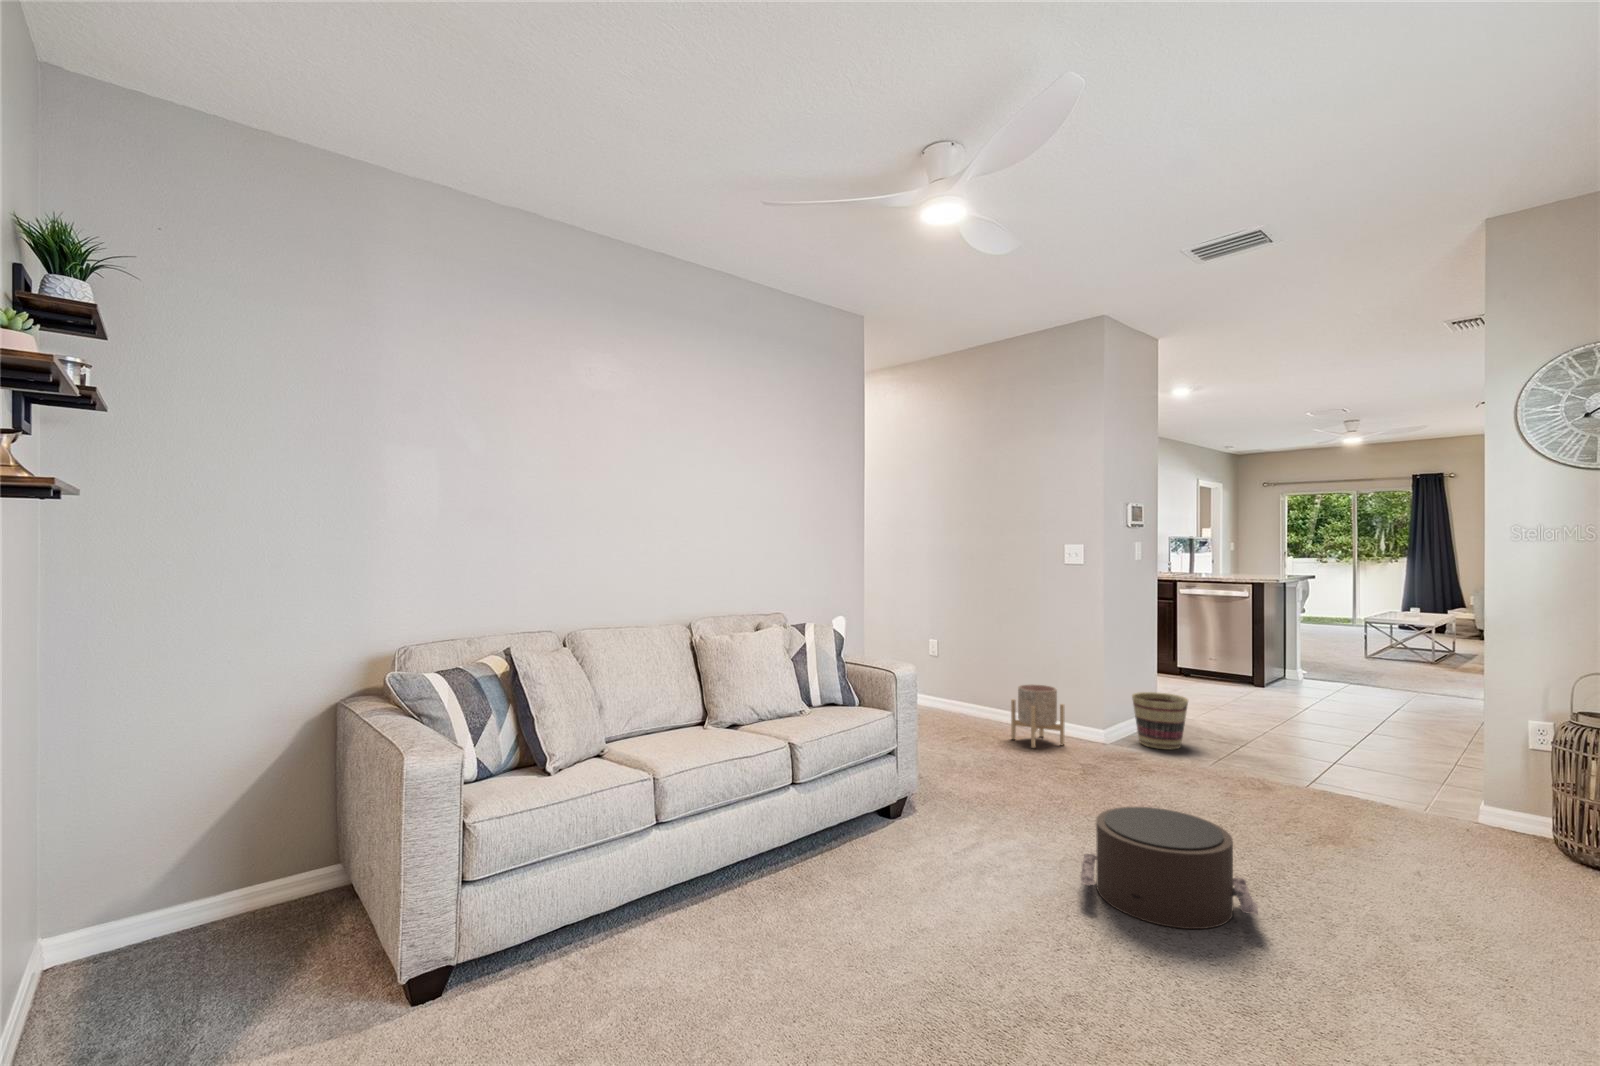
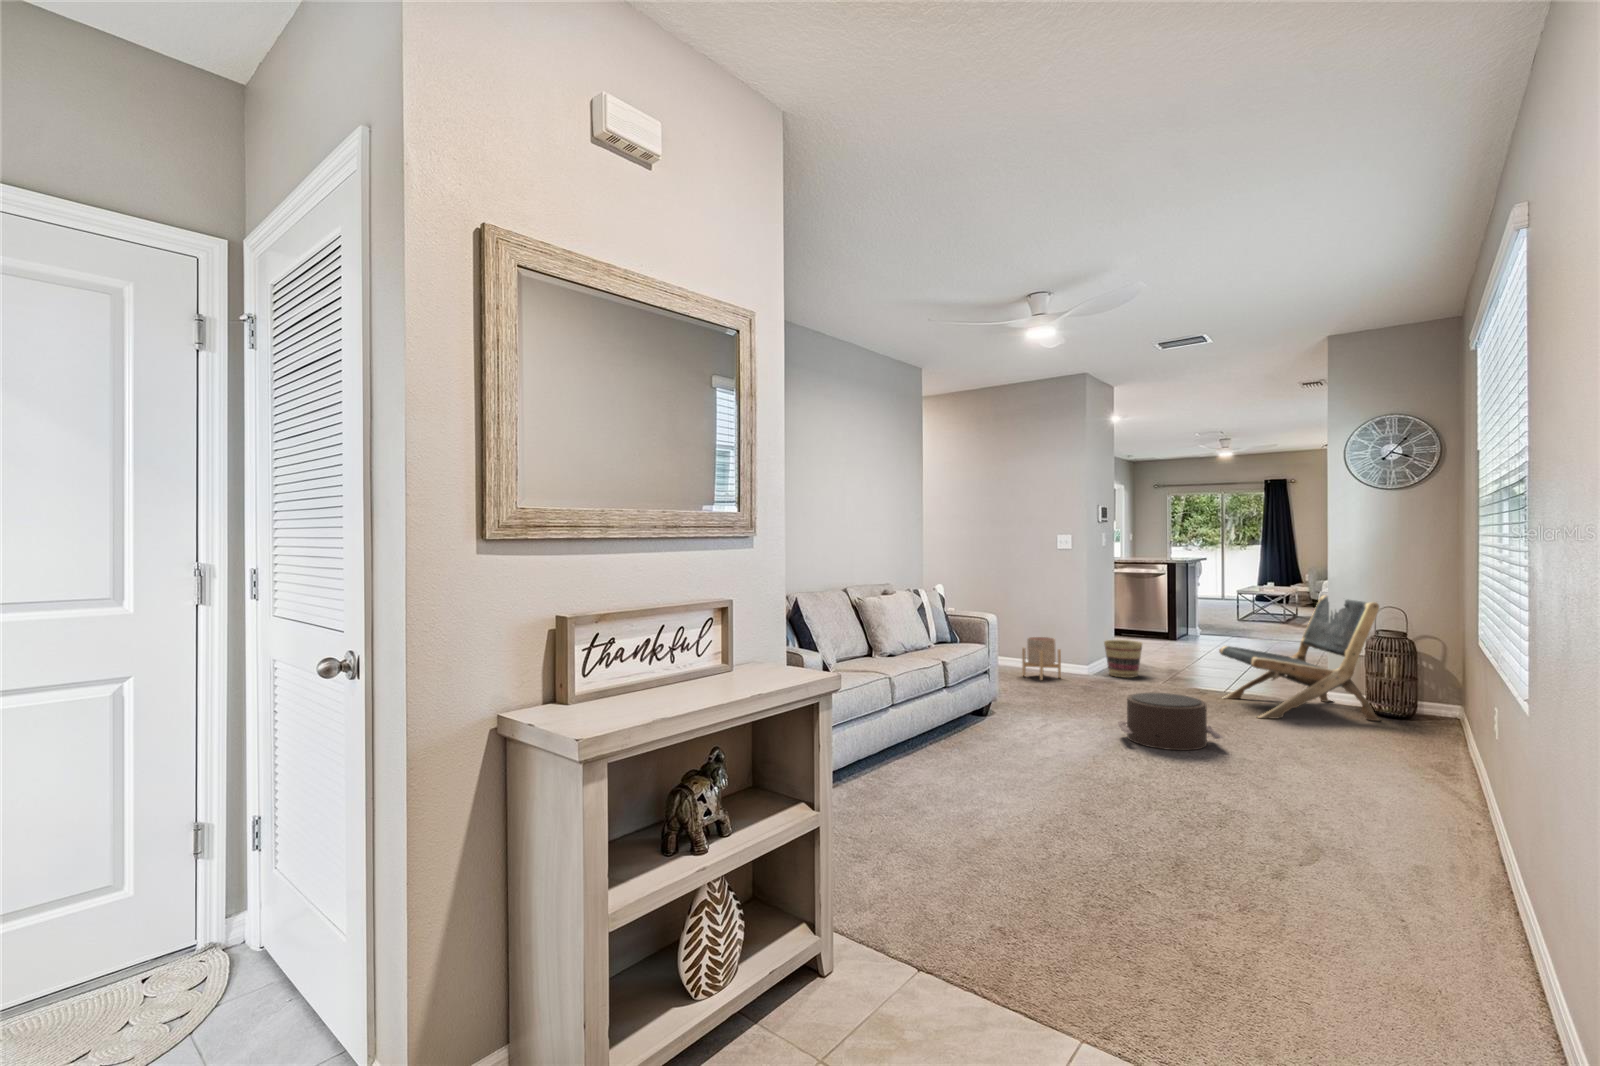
lounge chair: none [1293,645,1584,875] -> present [1219,595,1380,721]

